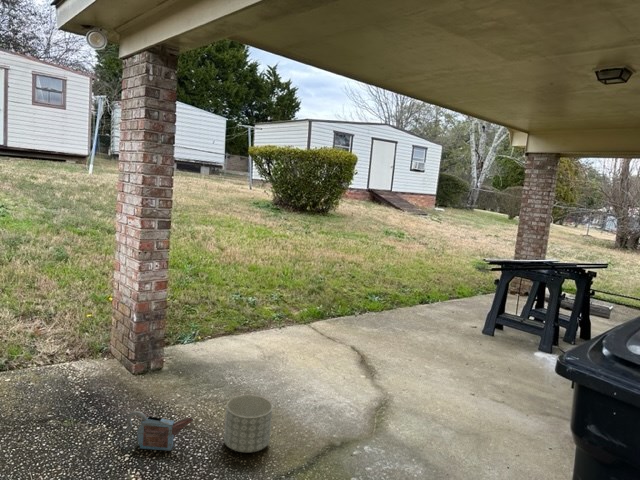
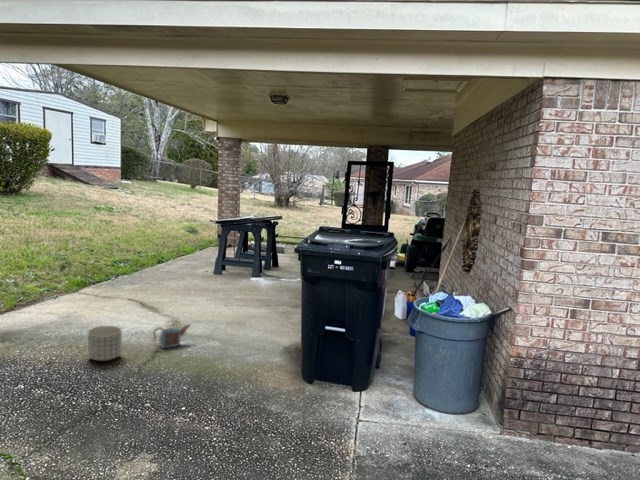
watering can: present [126,411,193,451] -> present [153,325,190,348]

